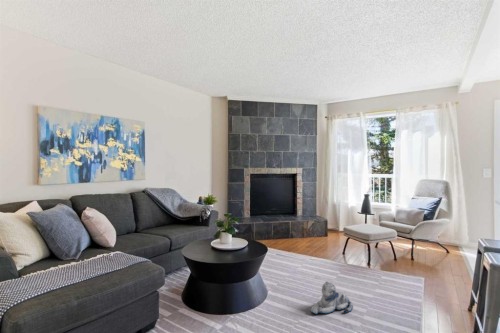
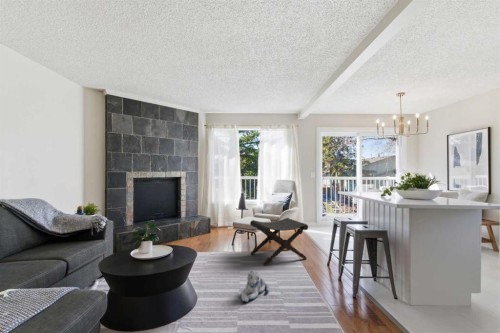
footstool: none [358,227,438,290] -> present [250,218,308,265]

